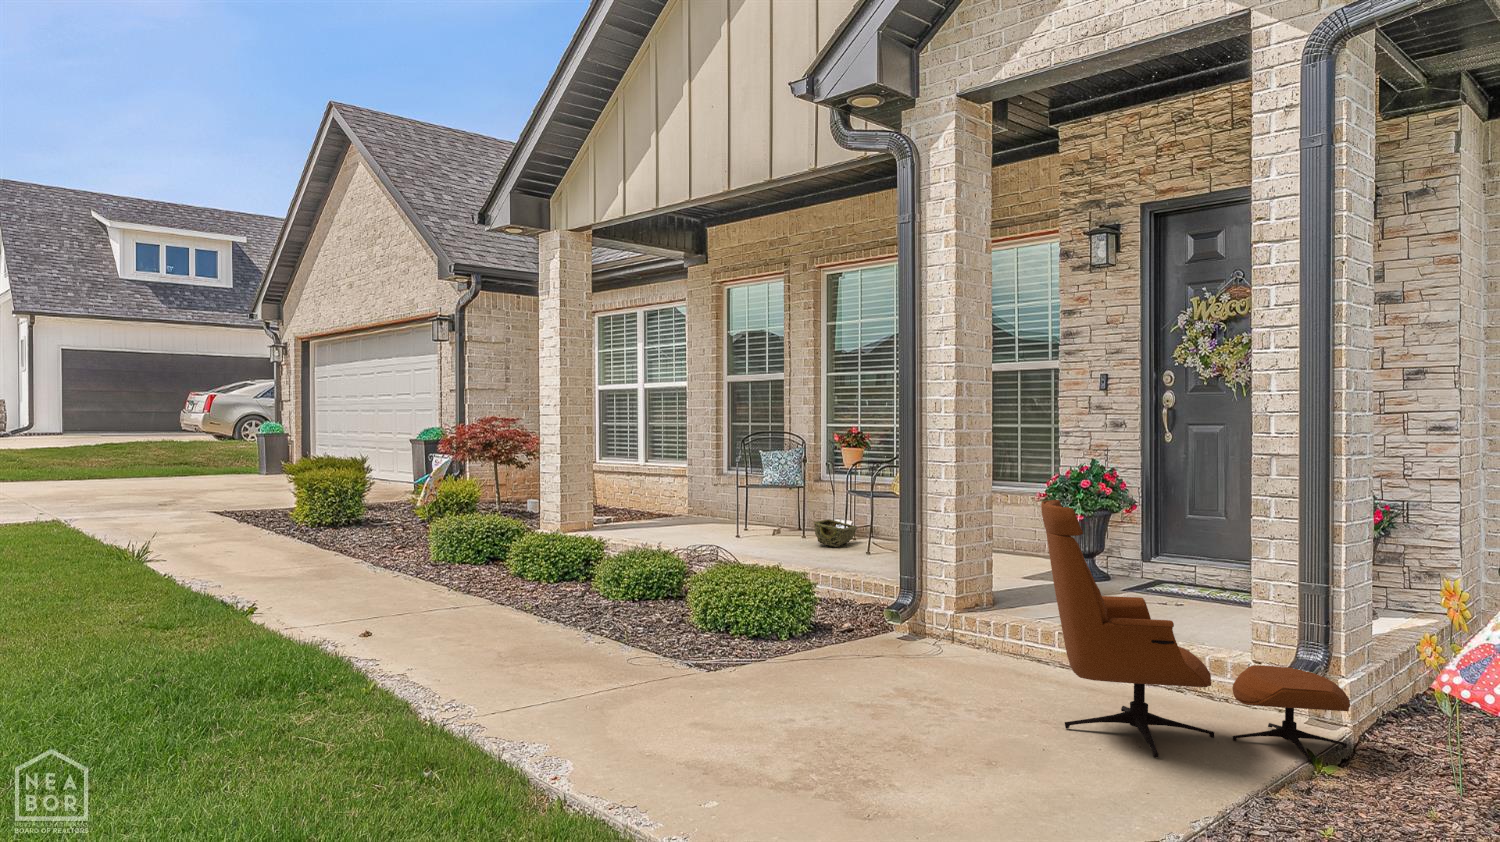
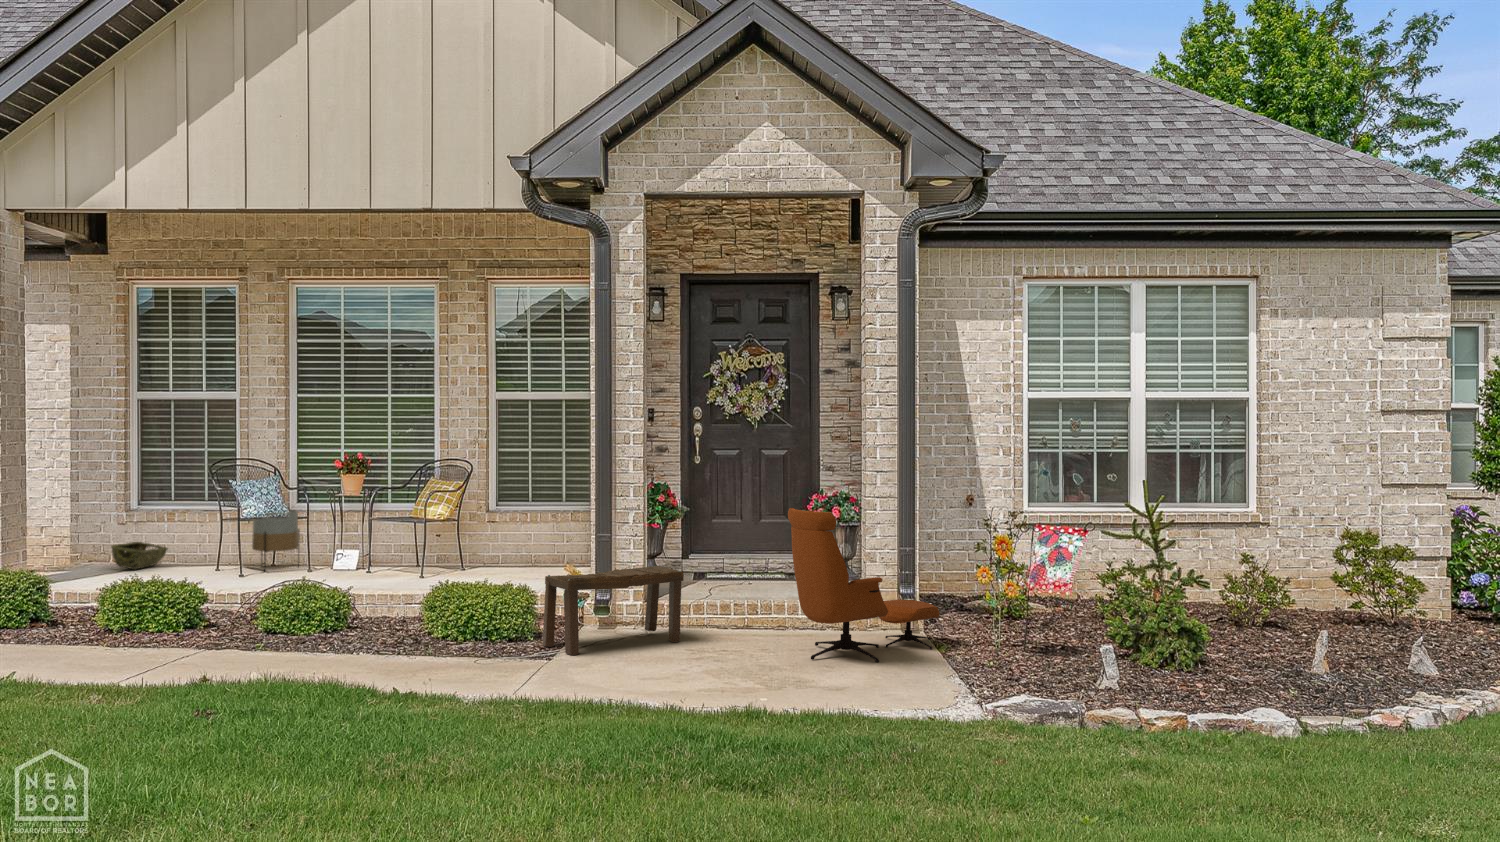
planter: none [746,481,785,536] -> present [252,510,300,564]
woven basket: present [814,520,857,547] -> present [111,542,168,569]
bench: none [805,561,966,666] -> present [543,565,684,656]

